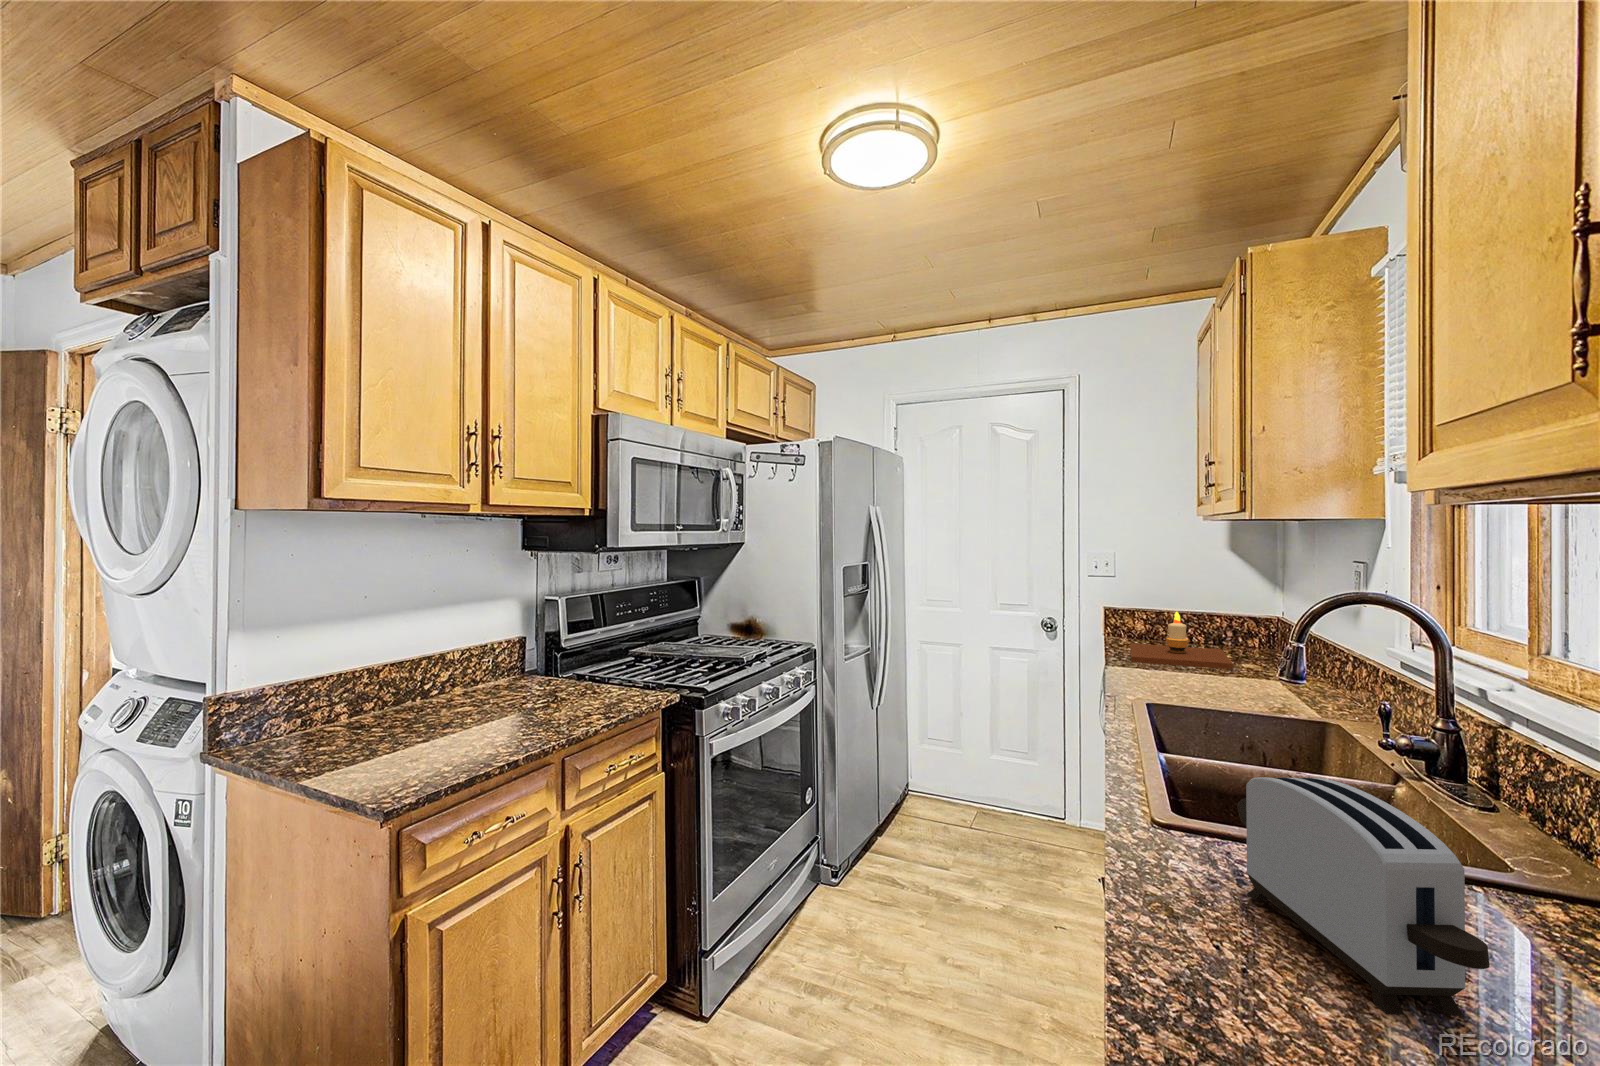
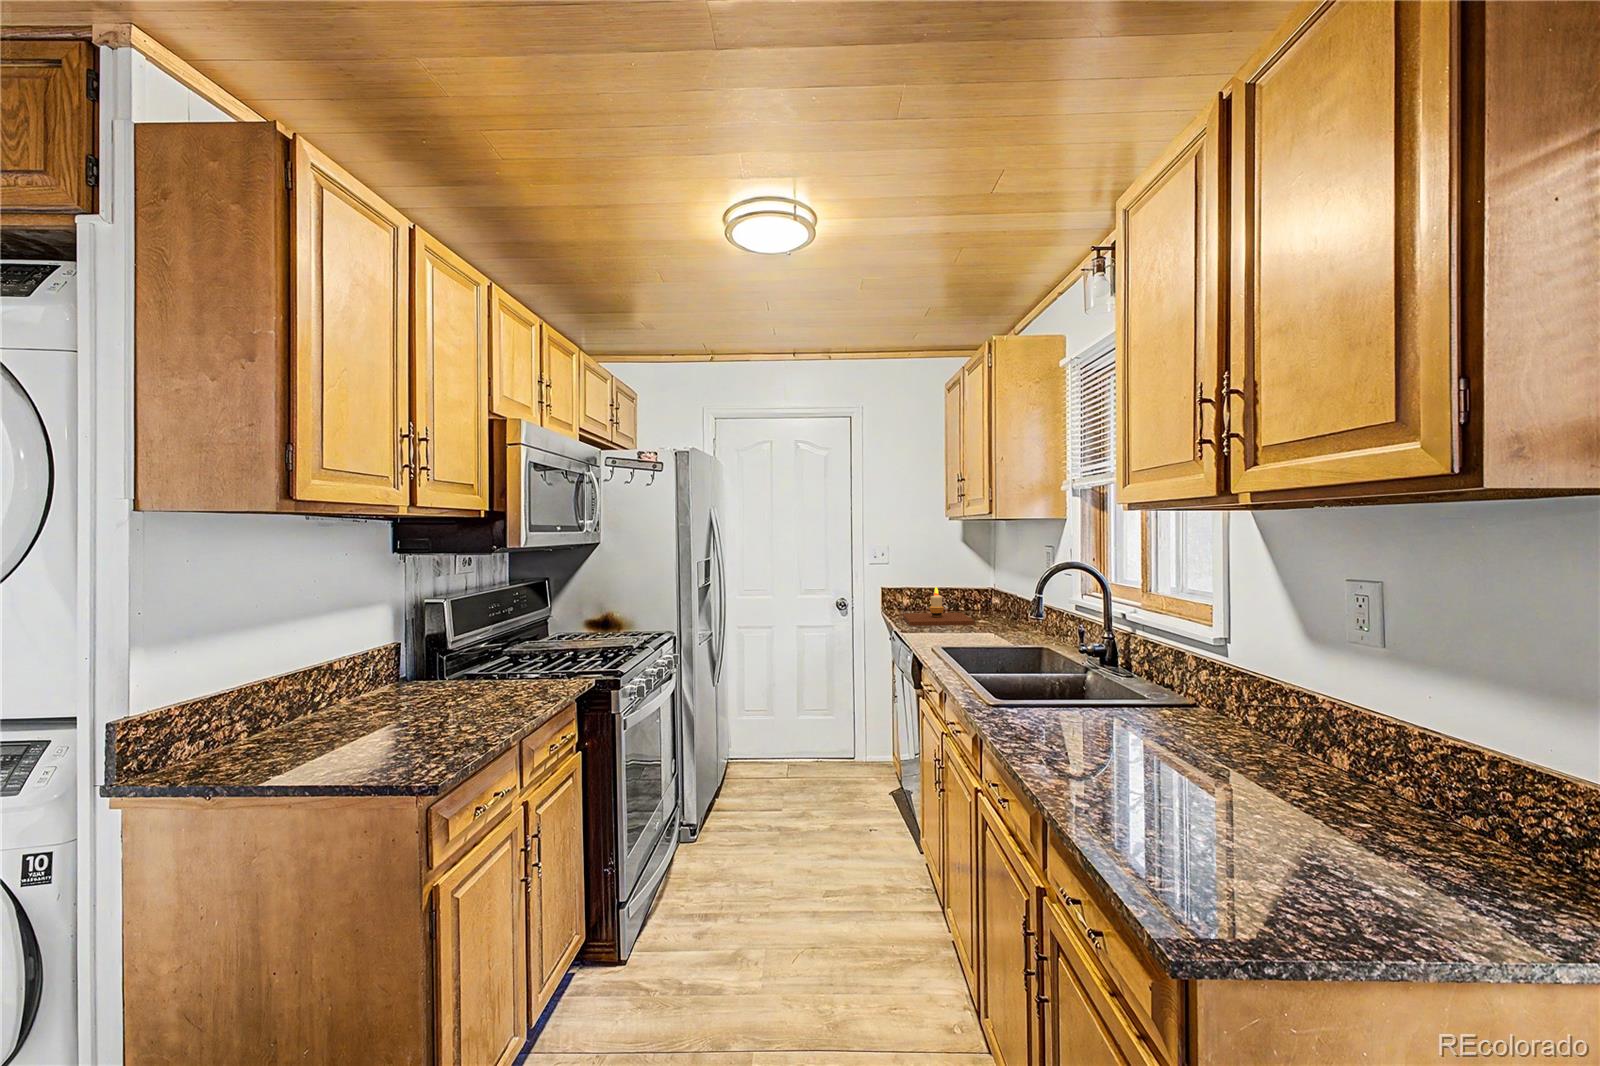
toaster: present [1237,777,1490,1016] -> none [1042,657,1164,755]

